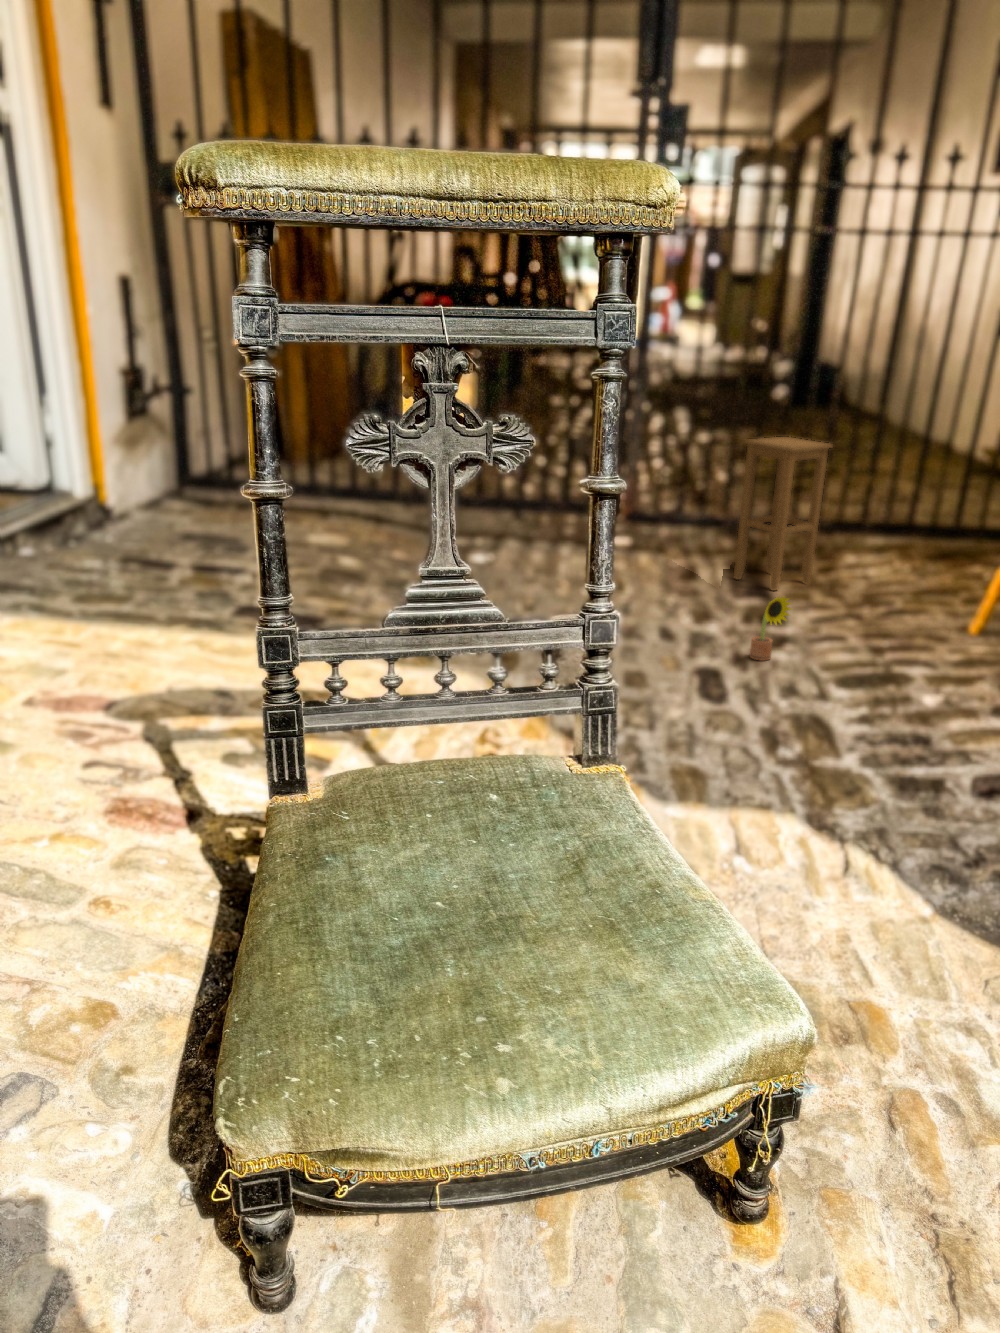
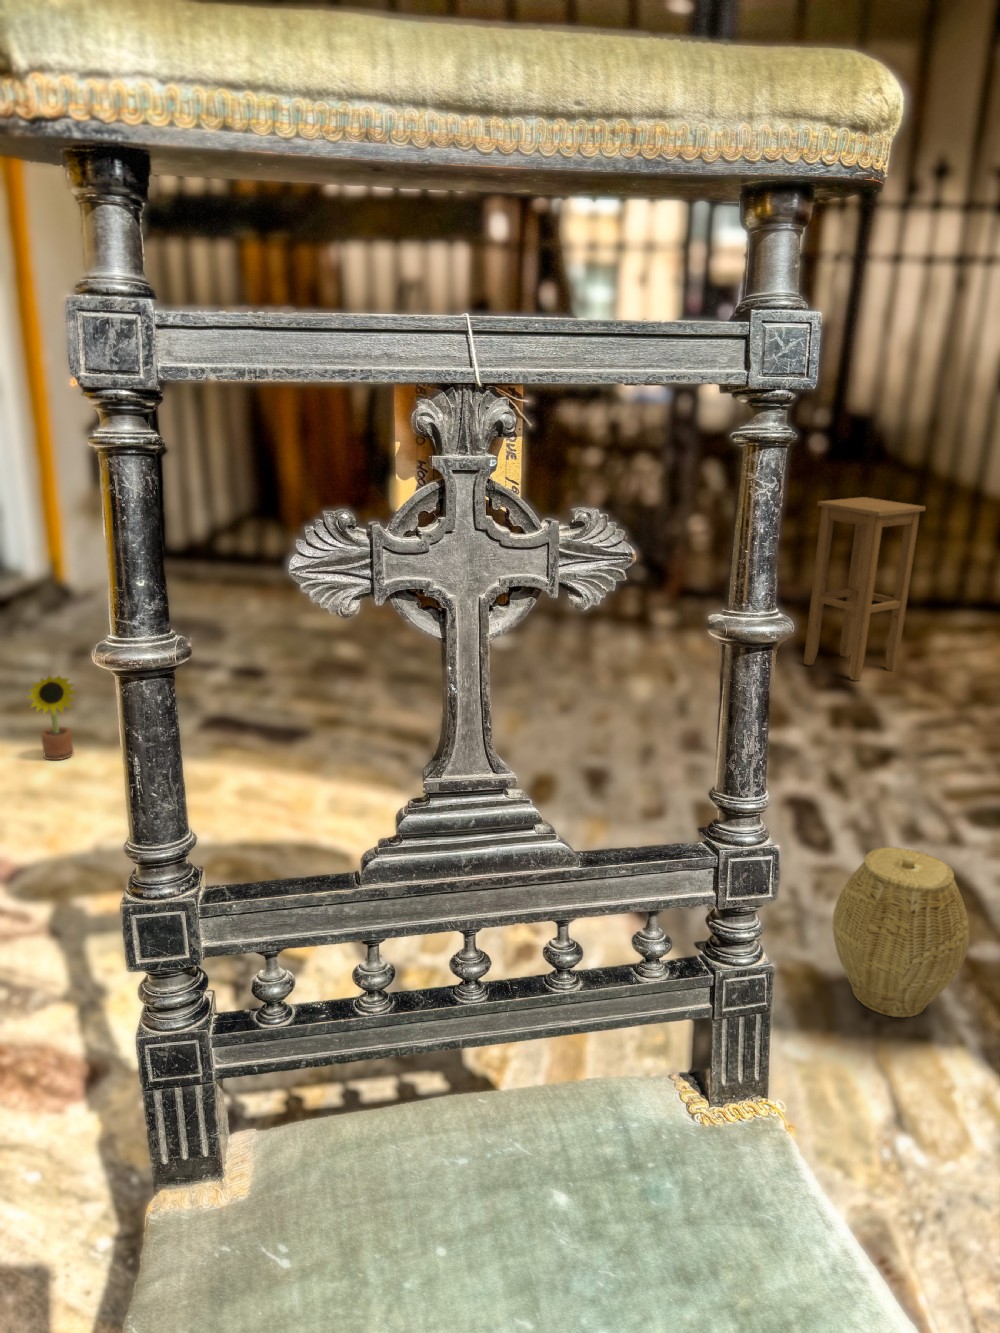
decorative plant: present [750,597,791,661] -> present [28,676,76,760]
woven basket: none [705,675,797,792] -> present [833,847,969,1017]

